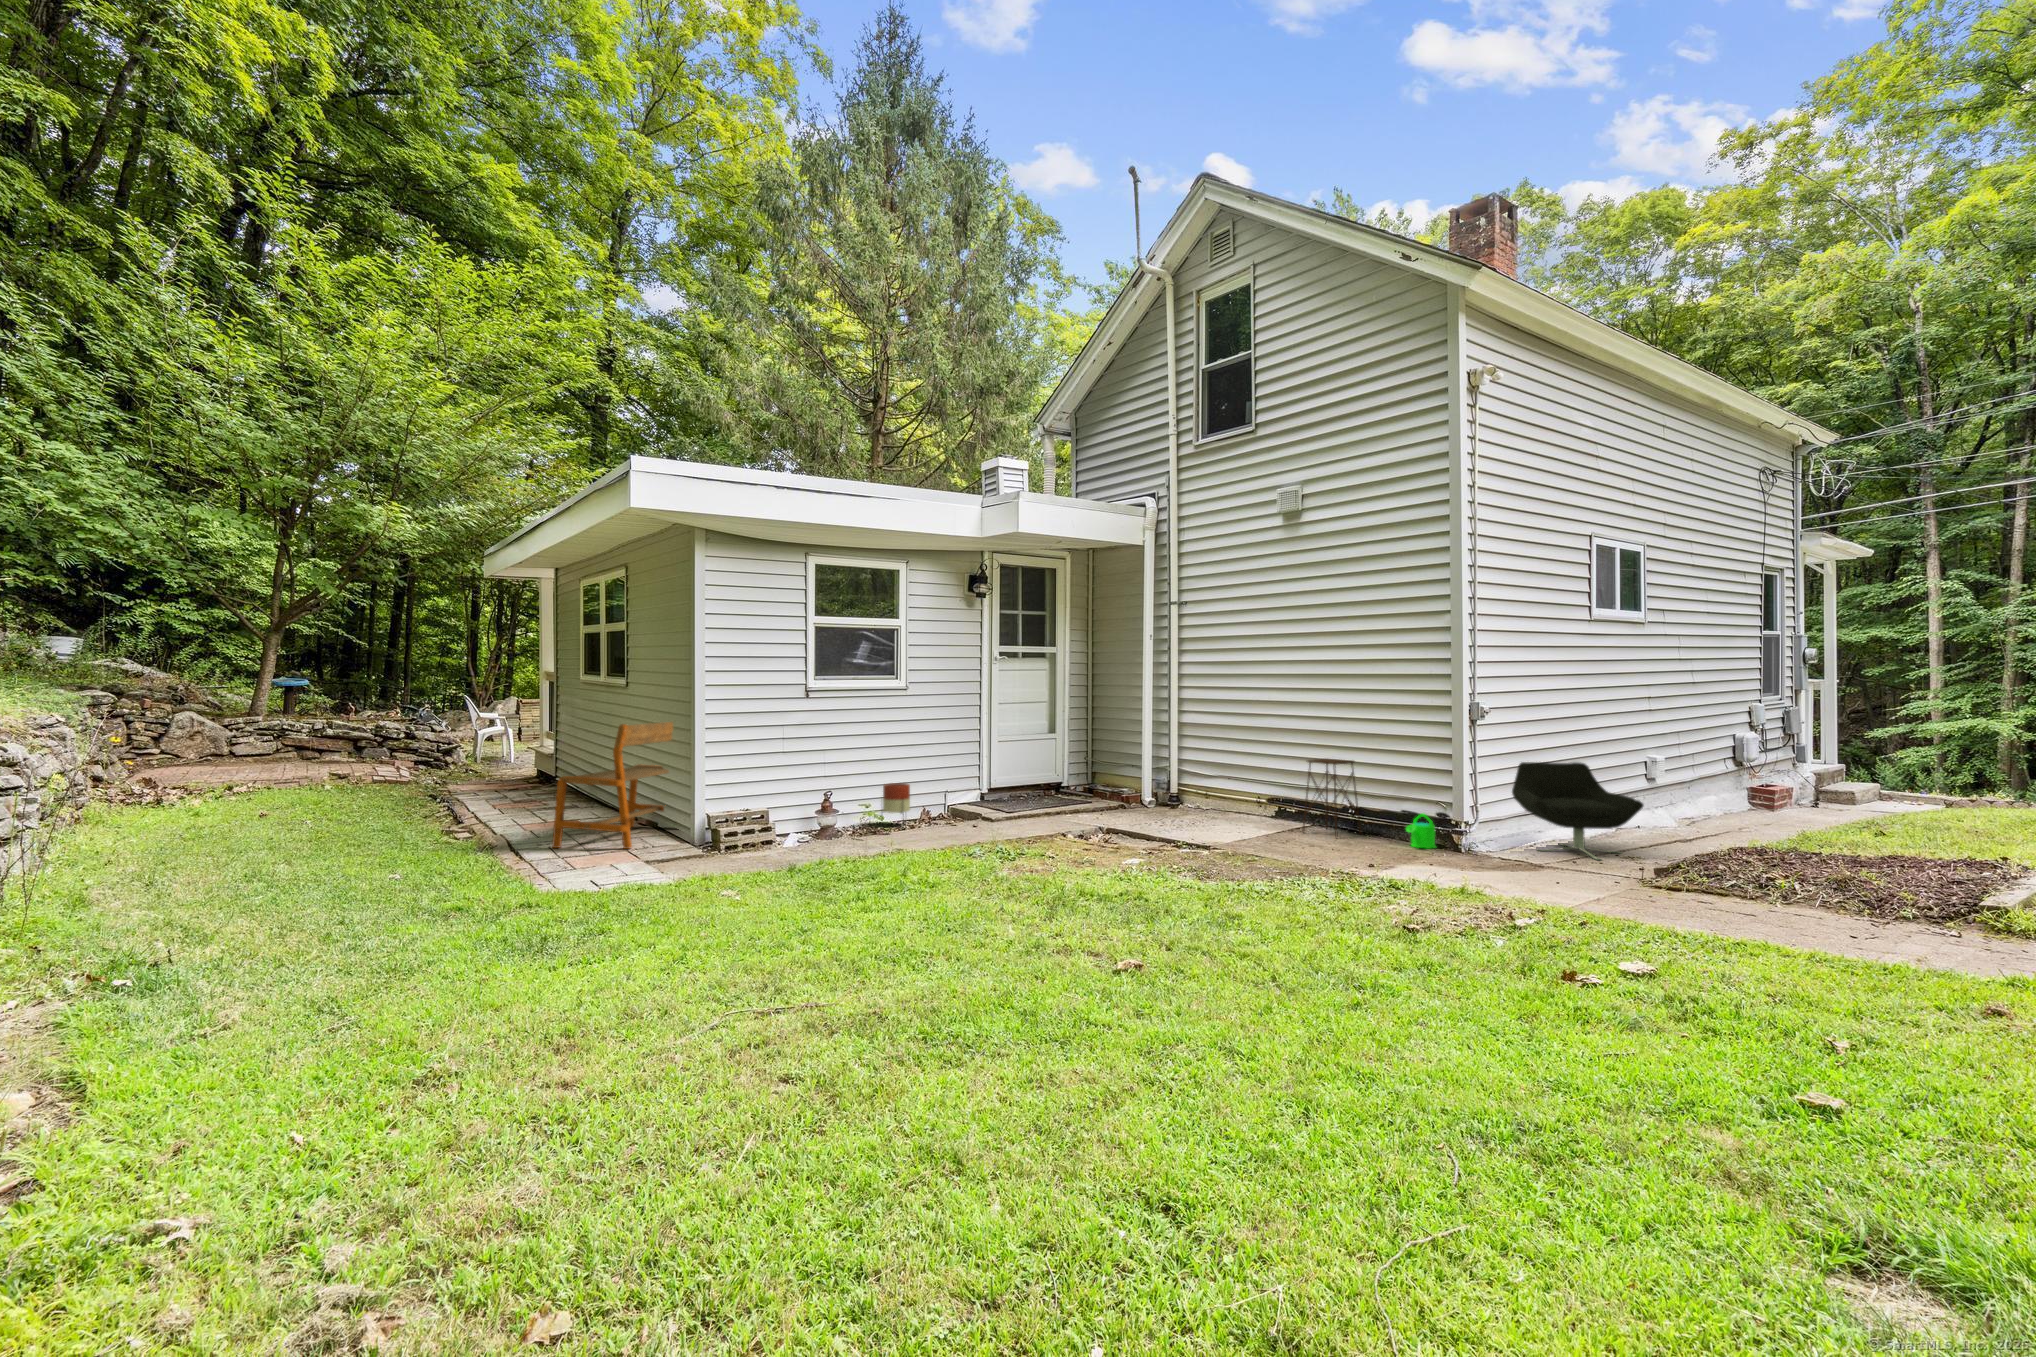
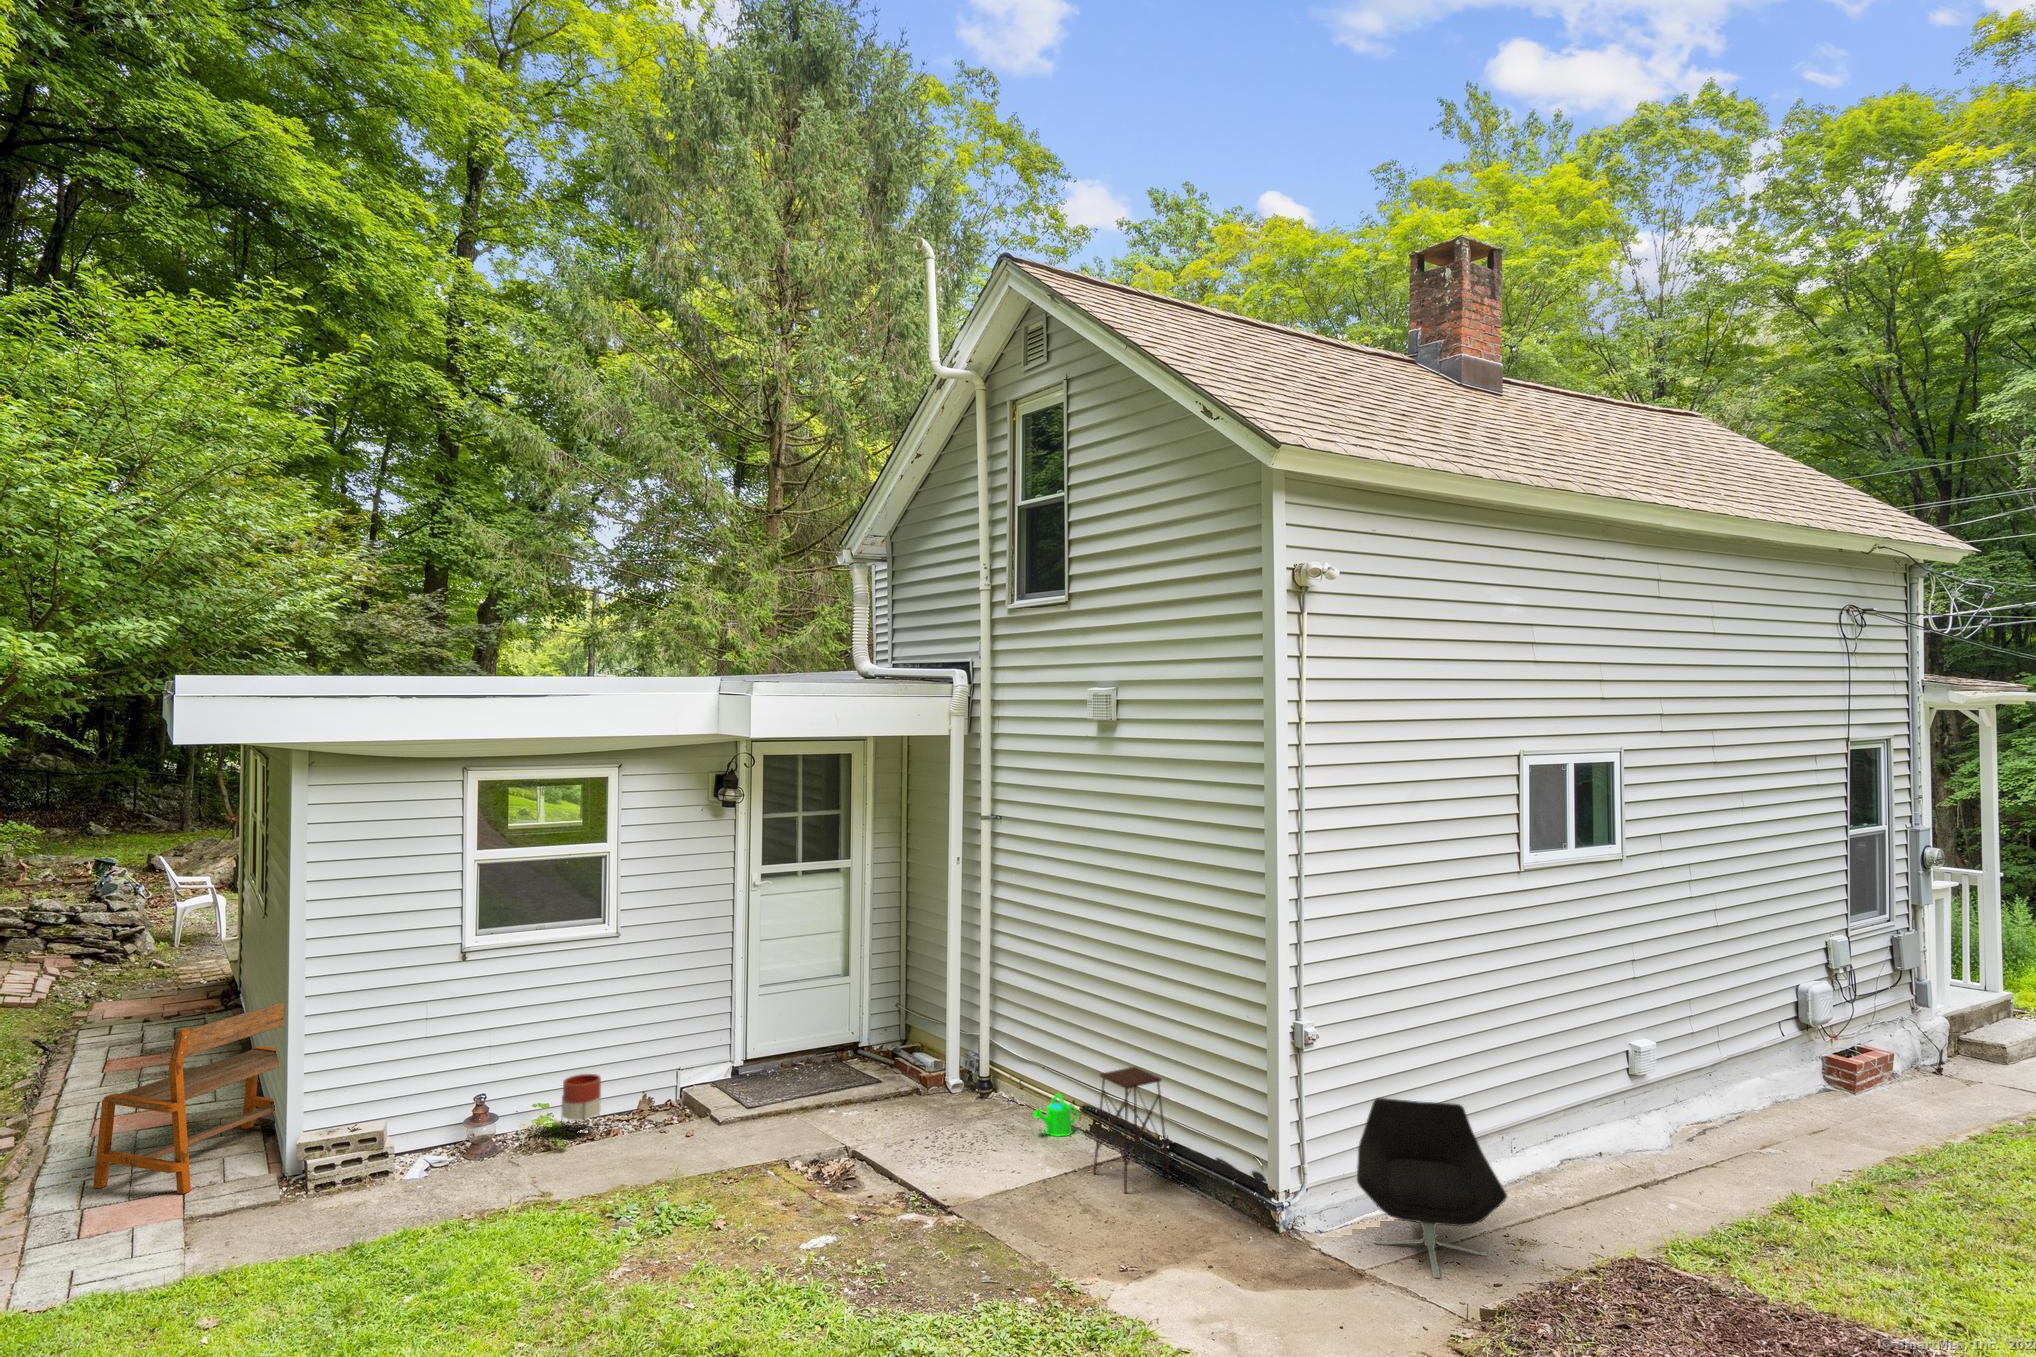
watering can: present [1406,813,1436,848] -> present [1034,1093,1078,1137]

